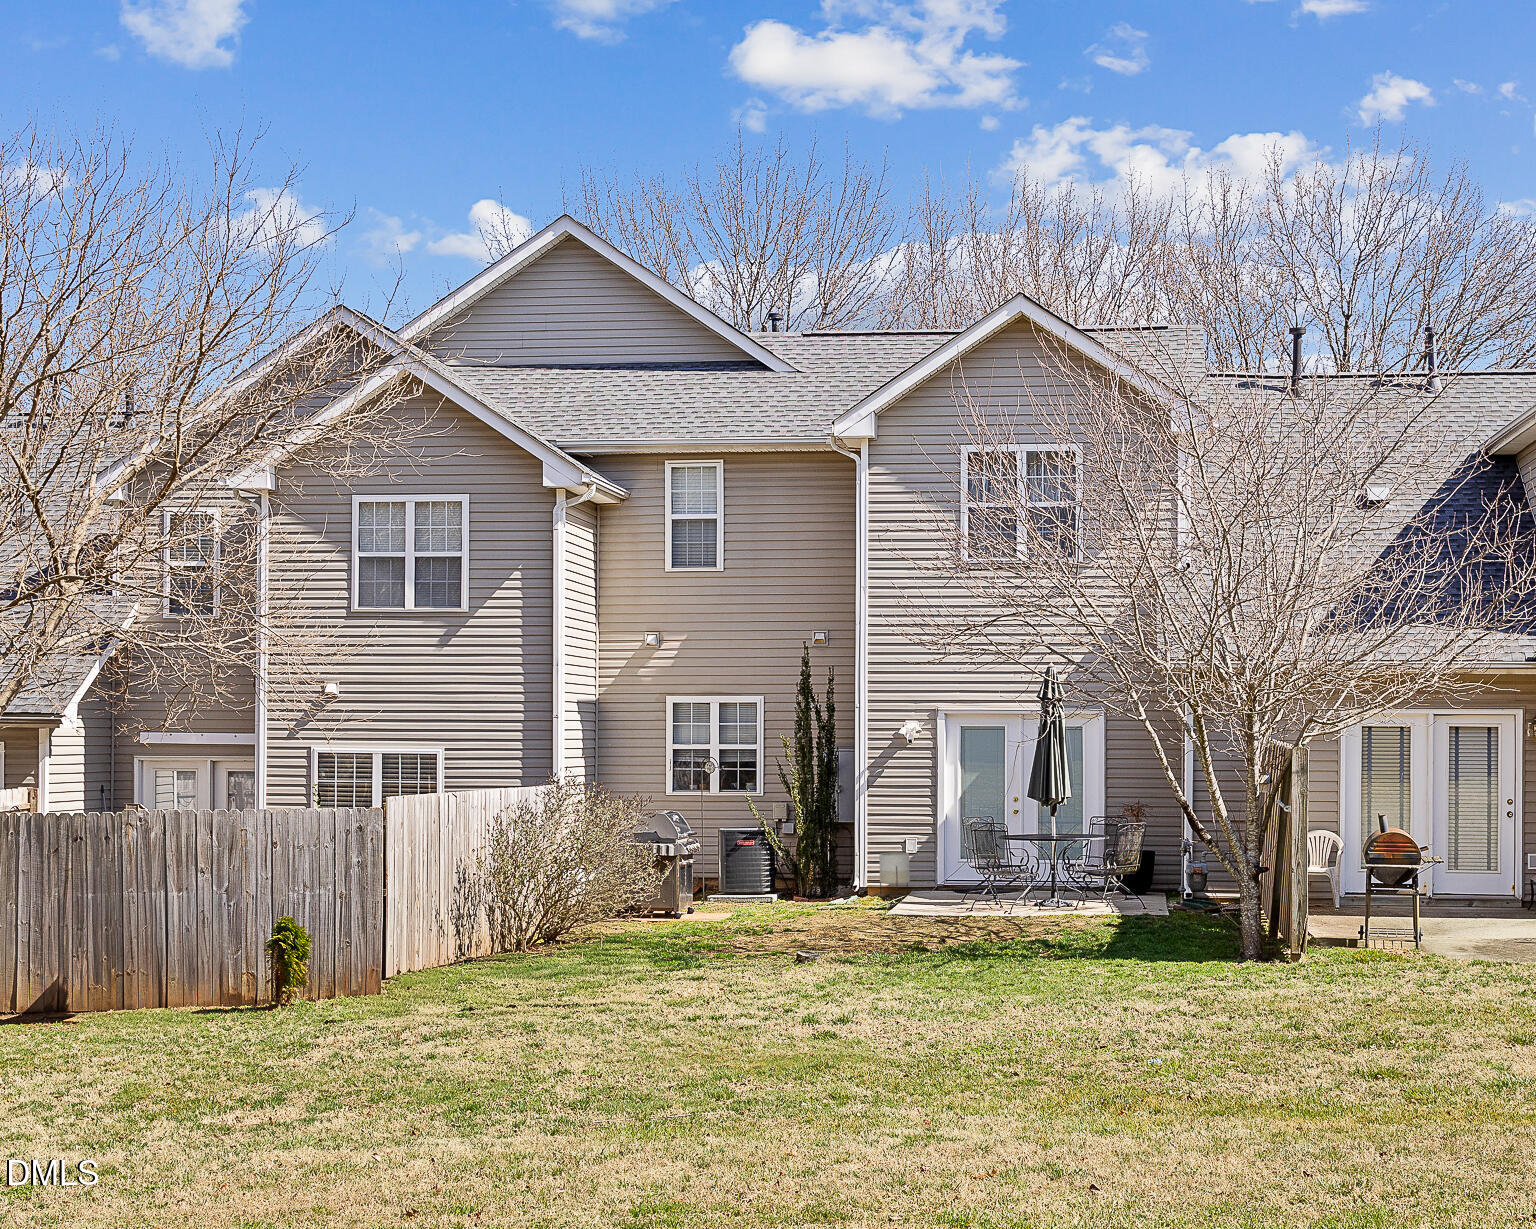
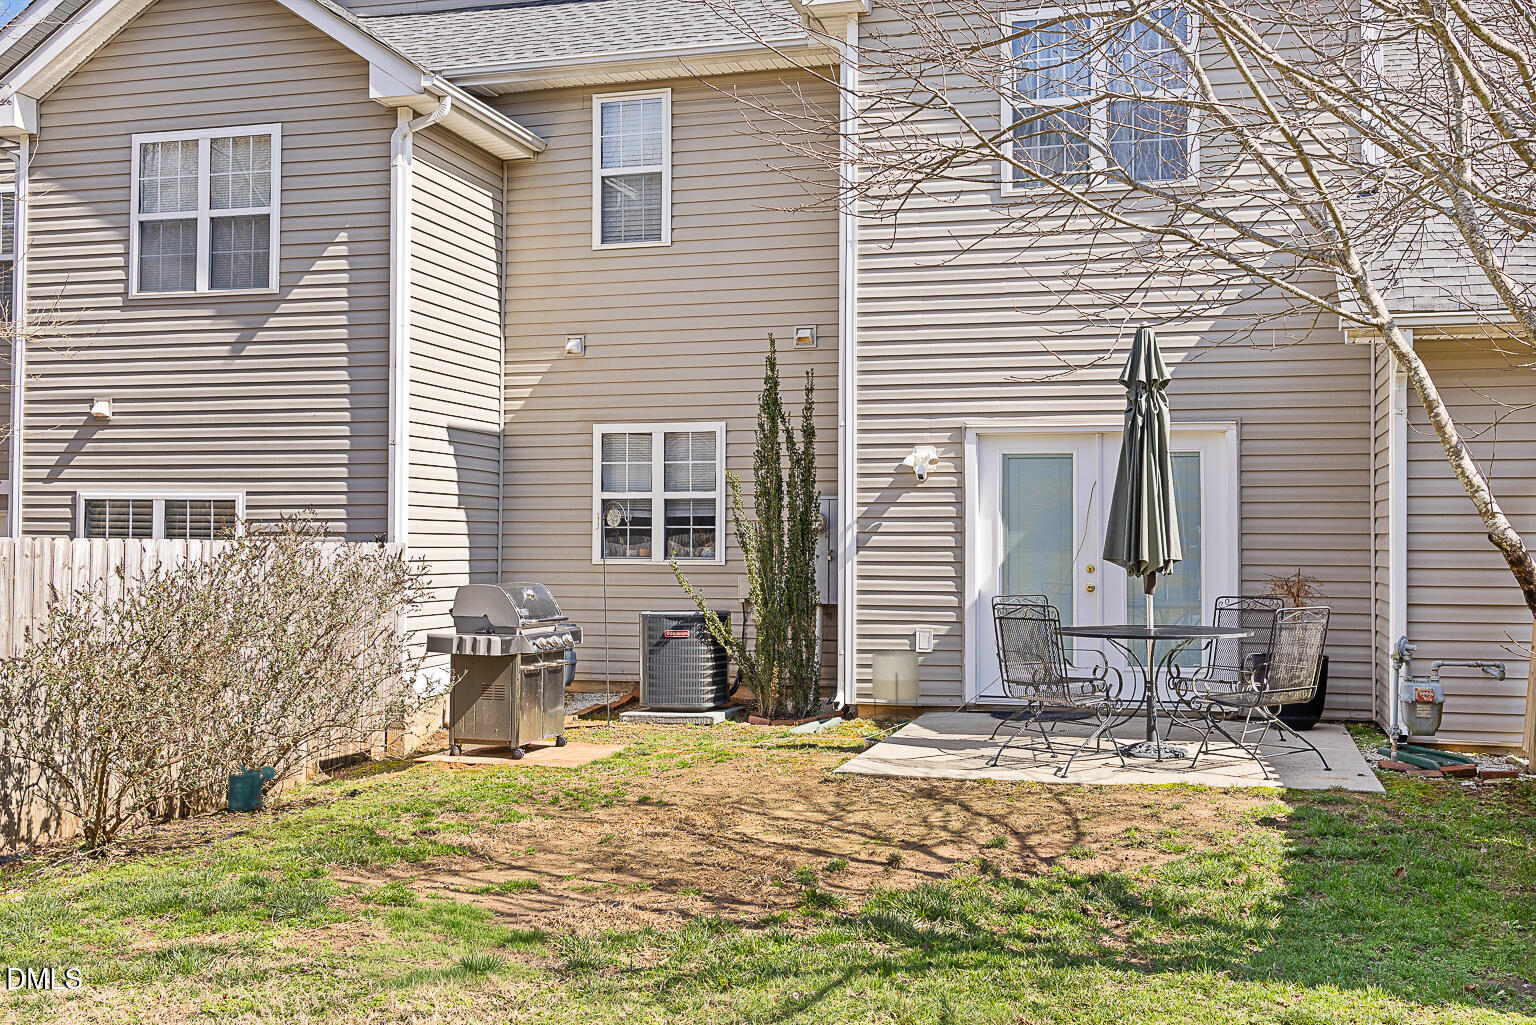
watering can: none [559,915,593,942] -> present [228,764,276,811]

